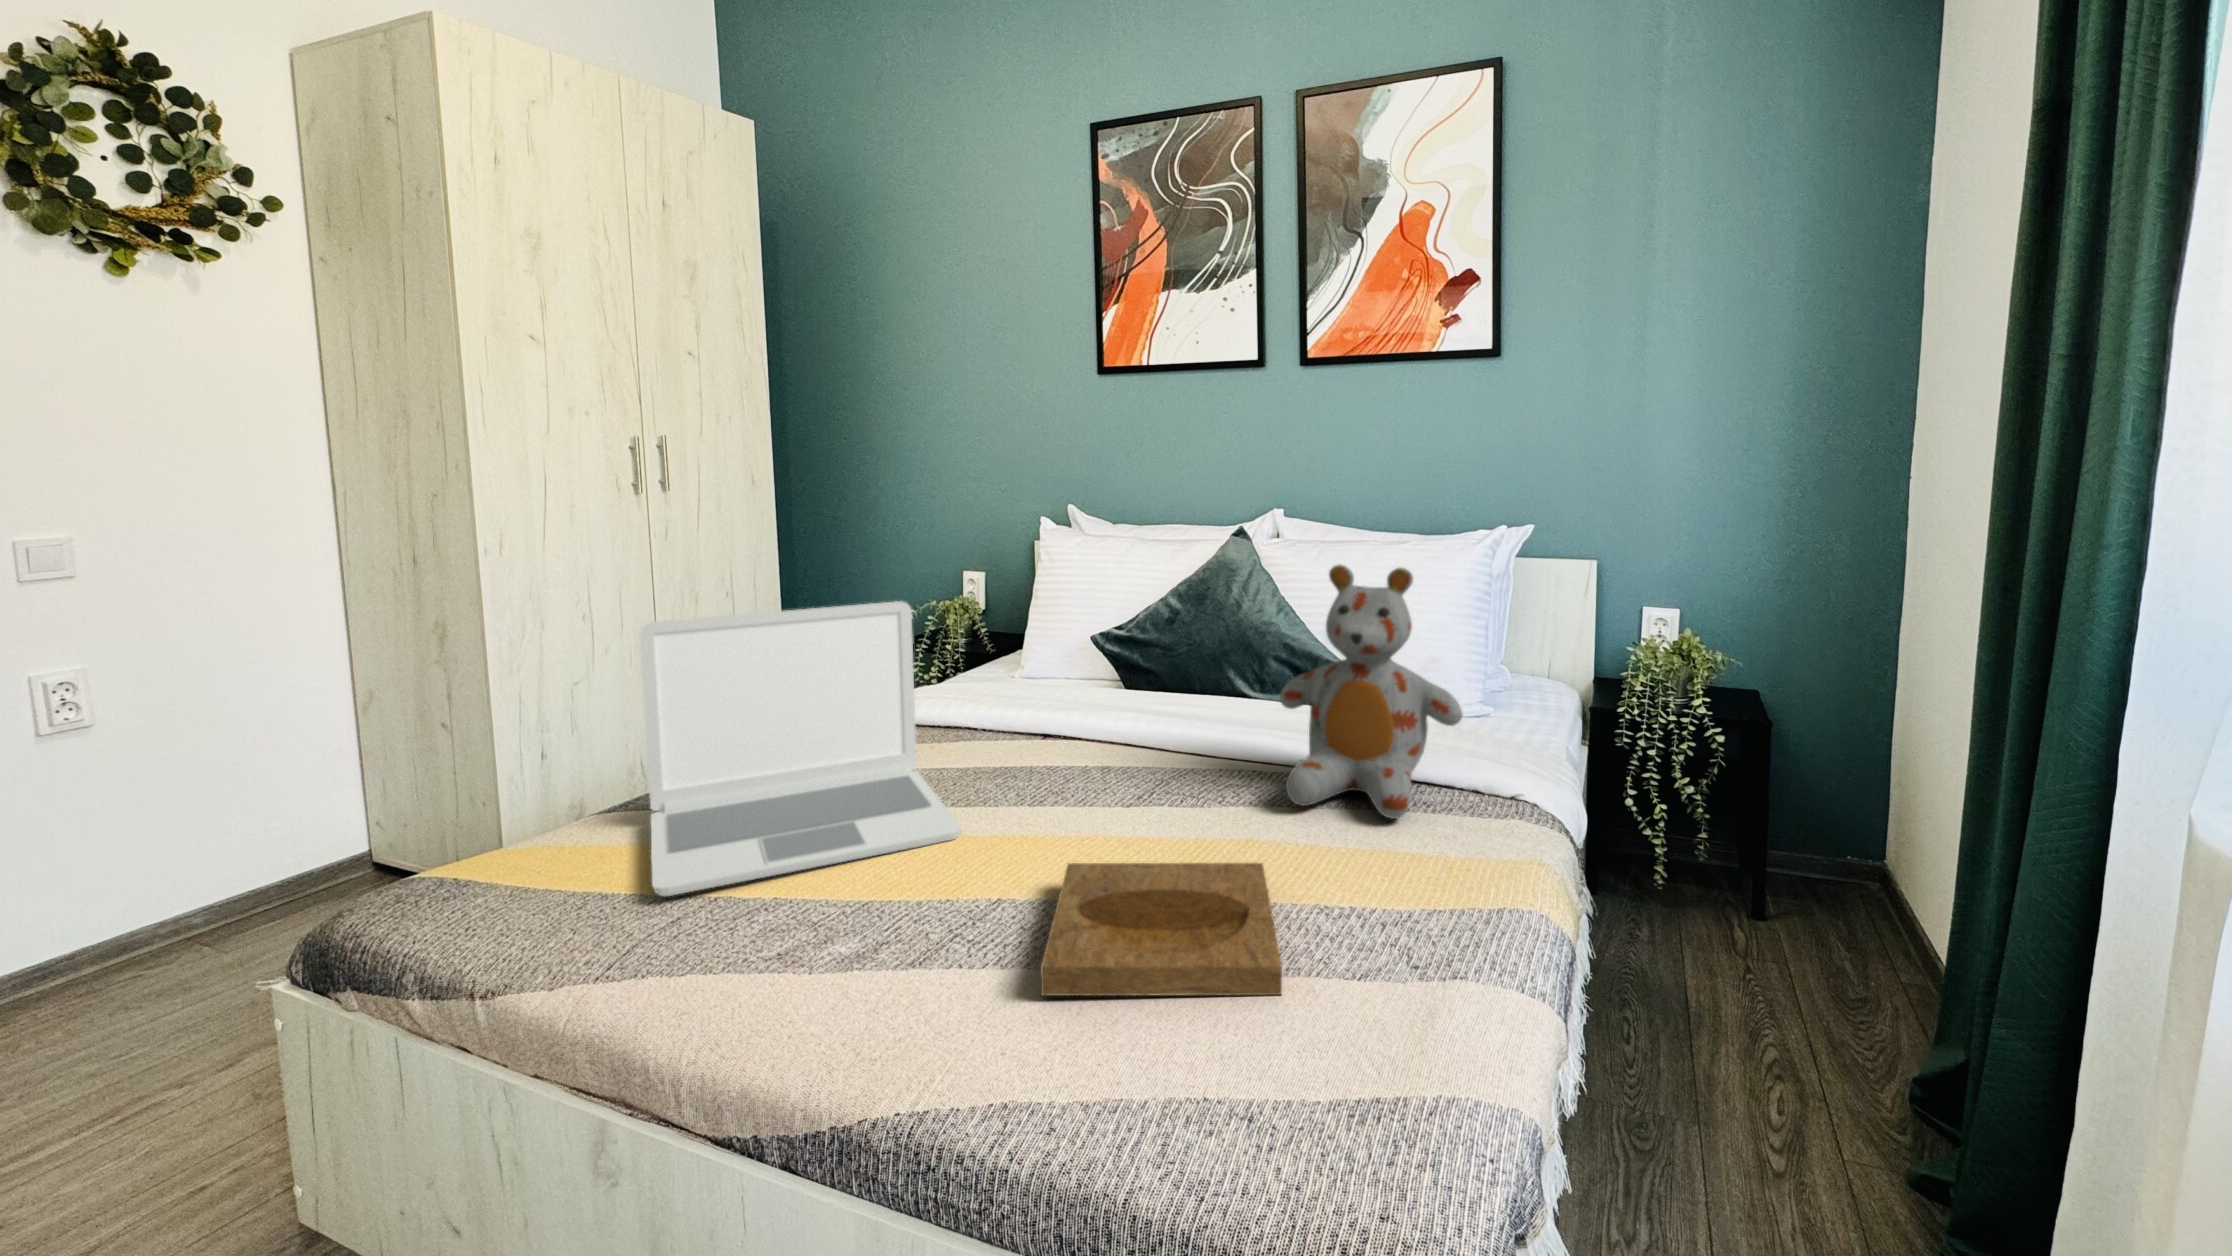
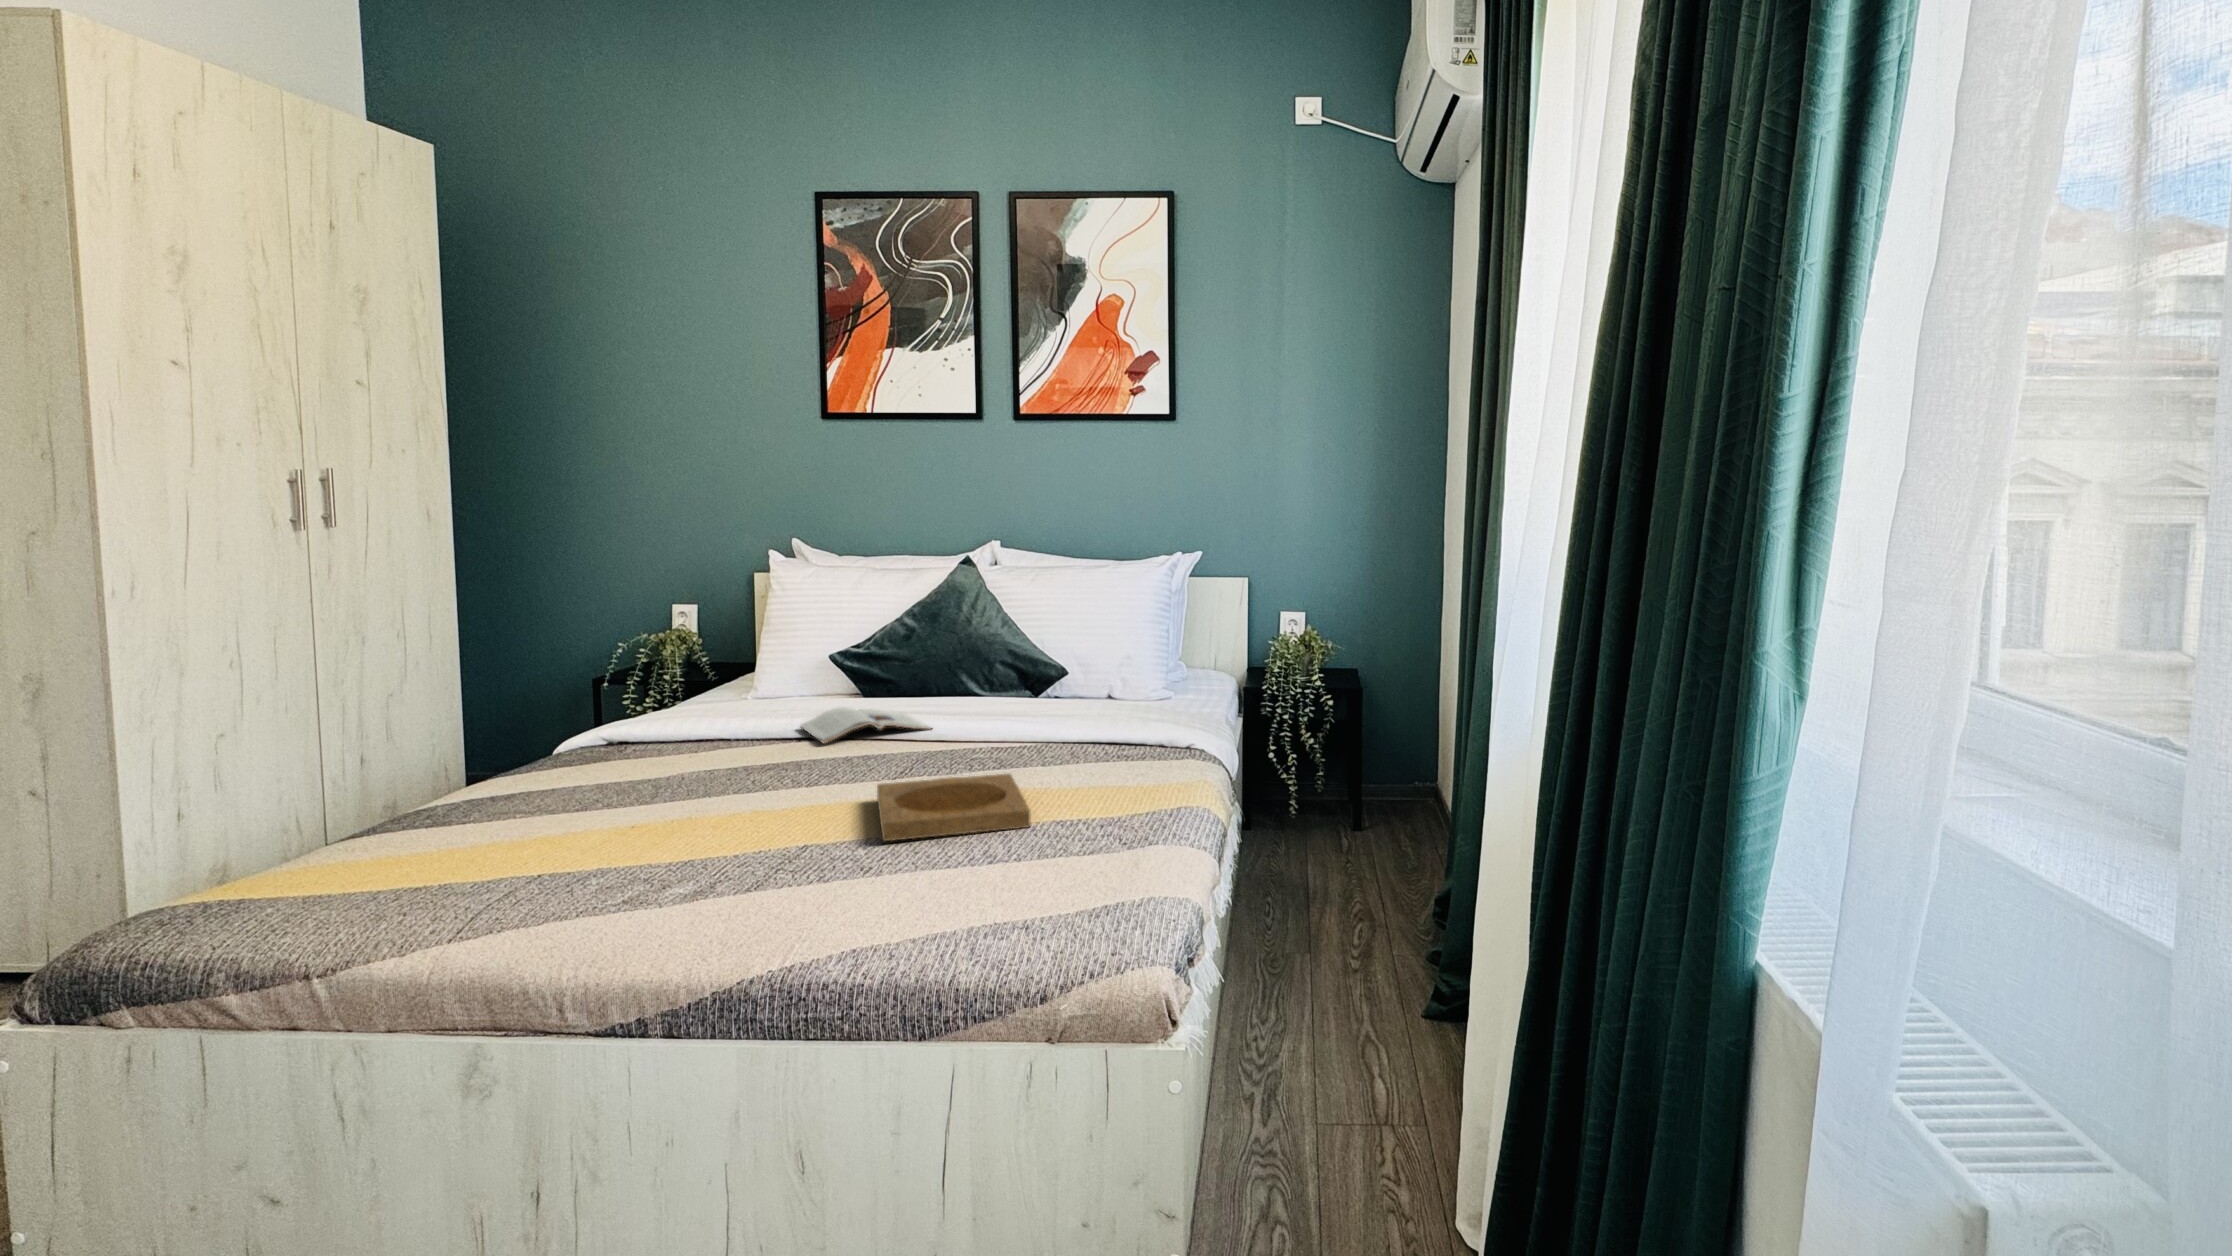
stuffed bear: present [1280,565,1462,819] -> none [1012,582,1140,750]
laptop: present [640,601,962,896] -> none [499,619,781,832]
magazine: none [1027,711,1180,765] -> present [801,707,931,743]

